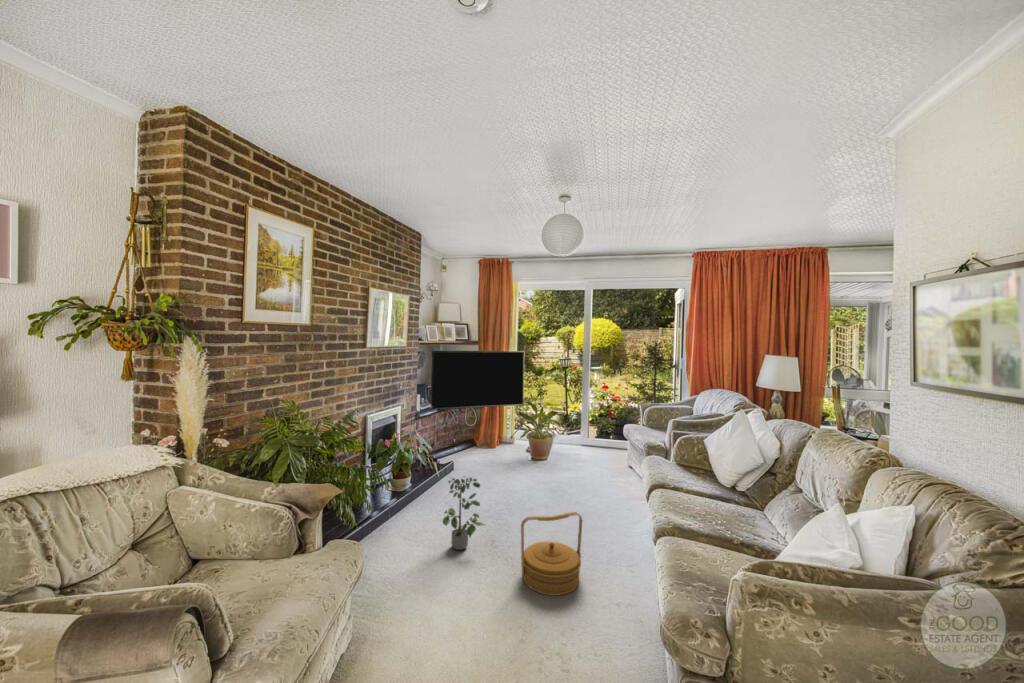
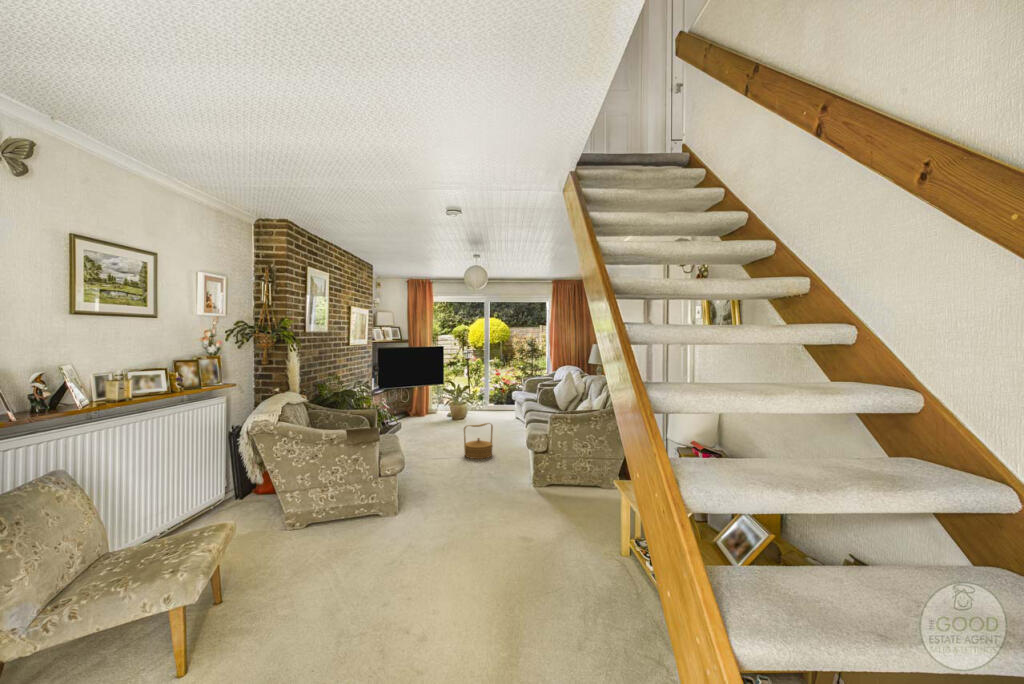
potted plant: present [443,478,485,550] -> none [418,412,442,452]

